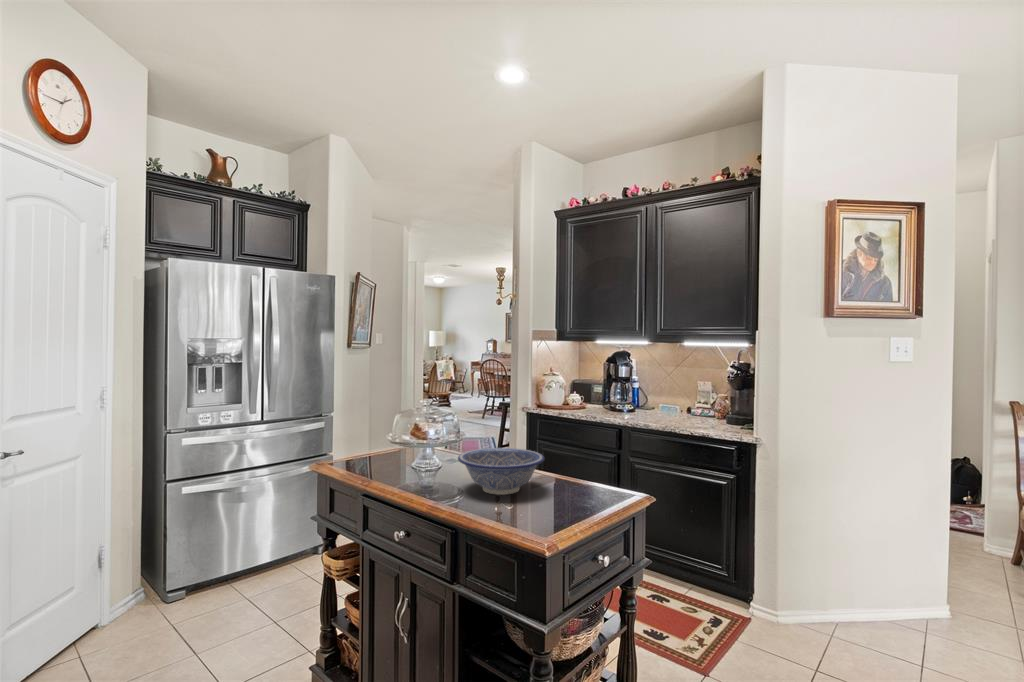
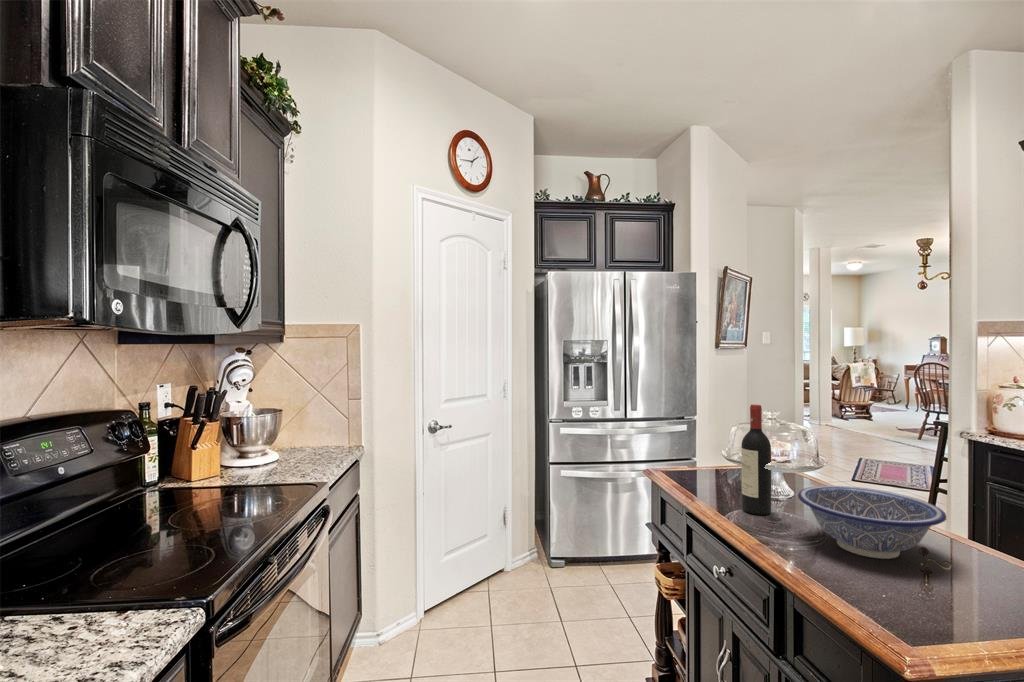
wine bottle: none [411,393,433,483] -> present [741,405,771,515]

